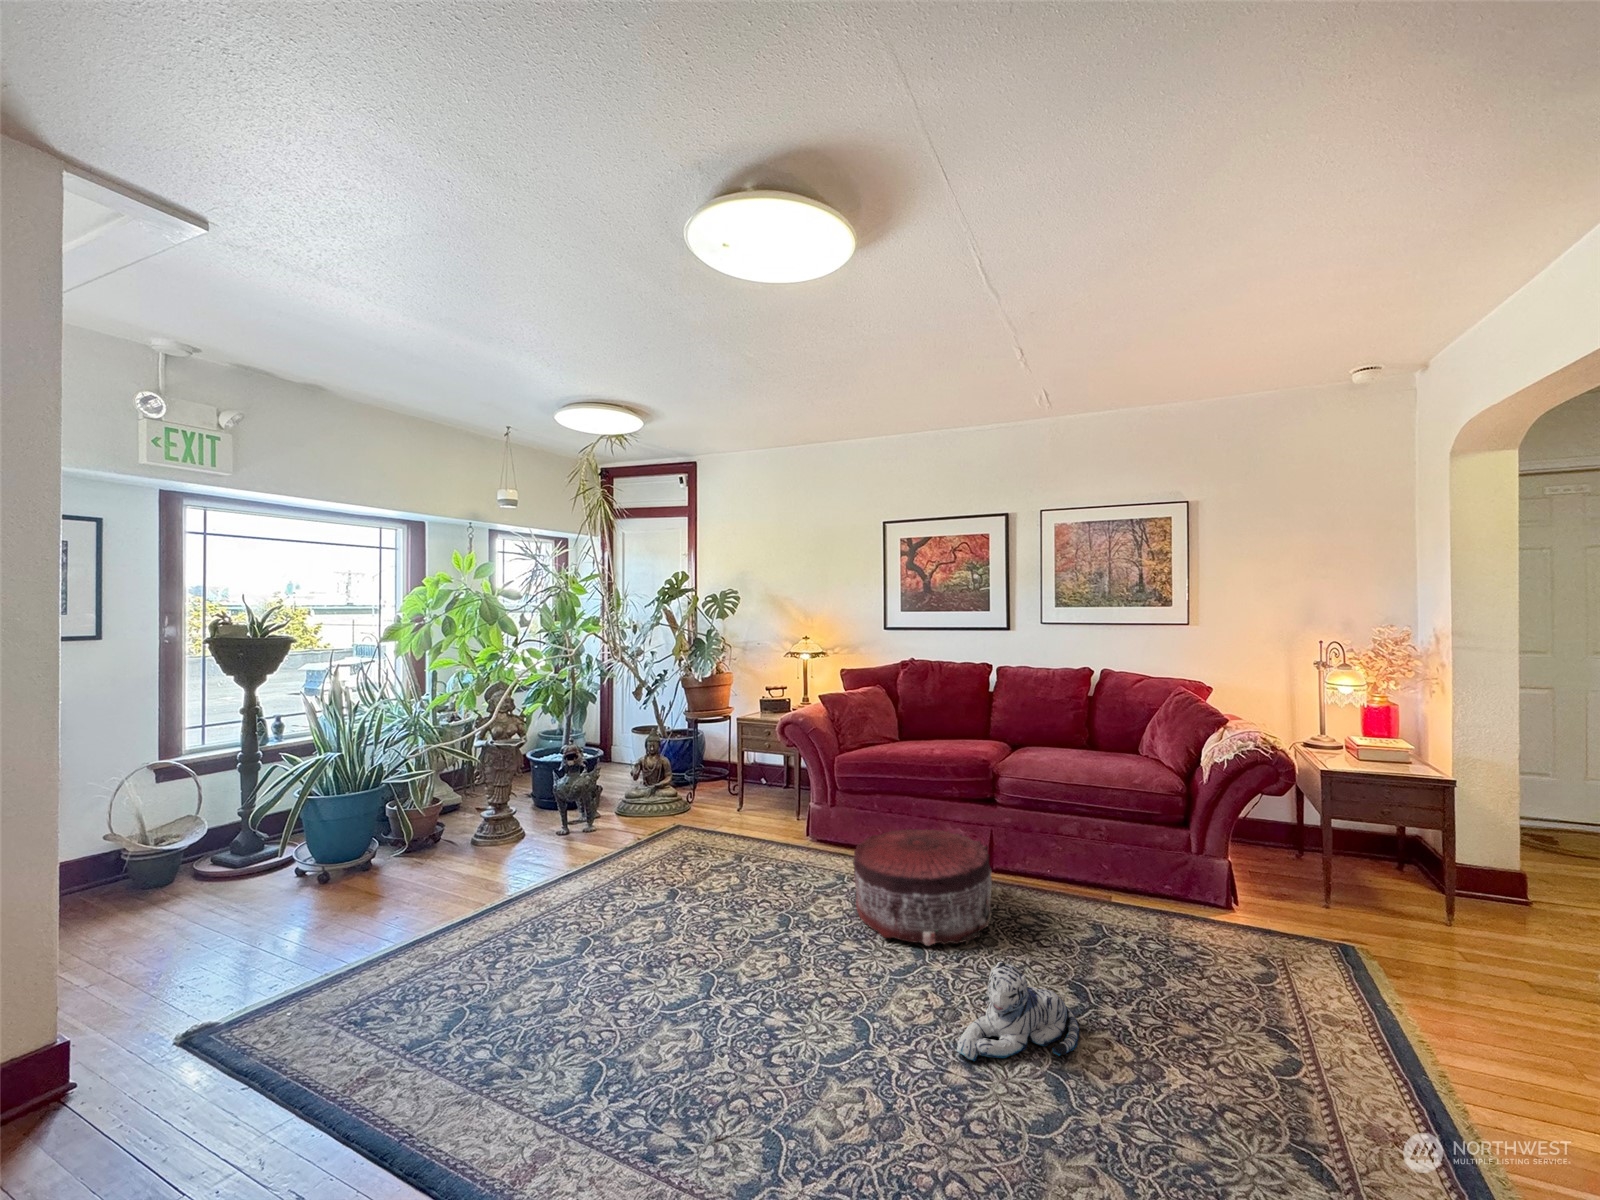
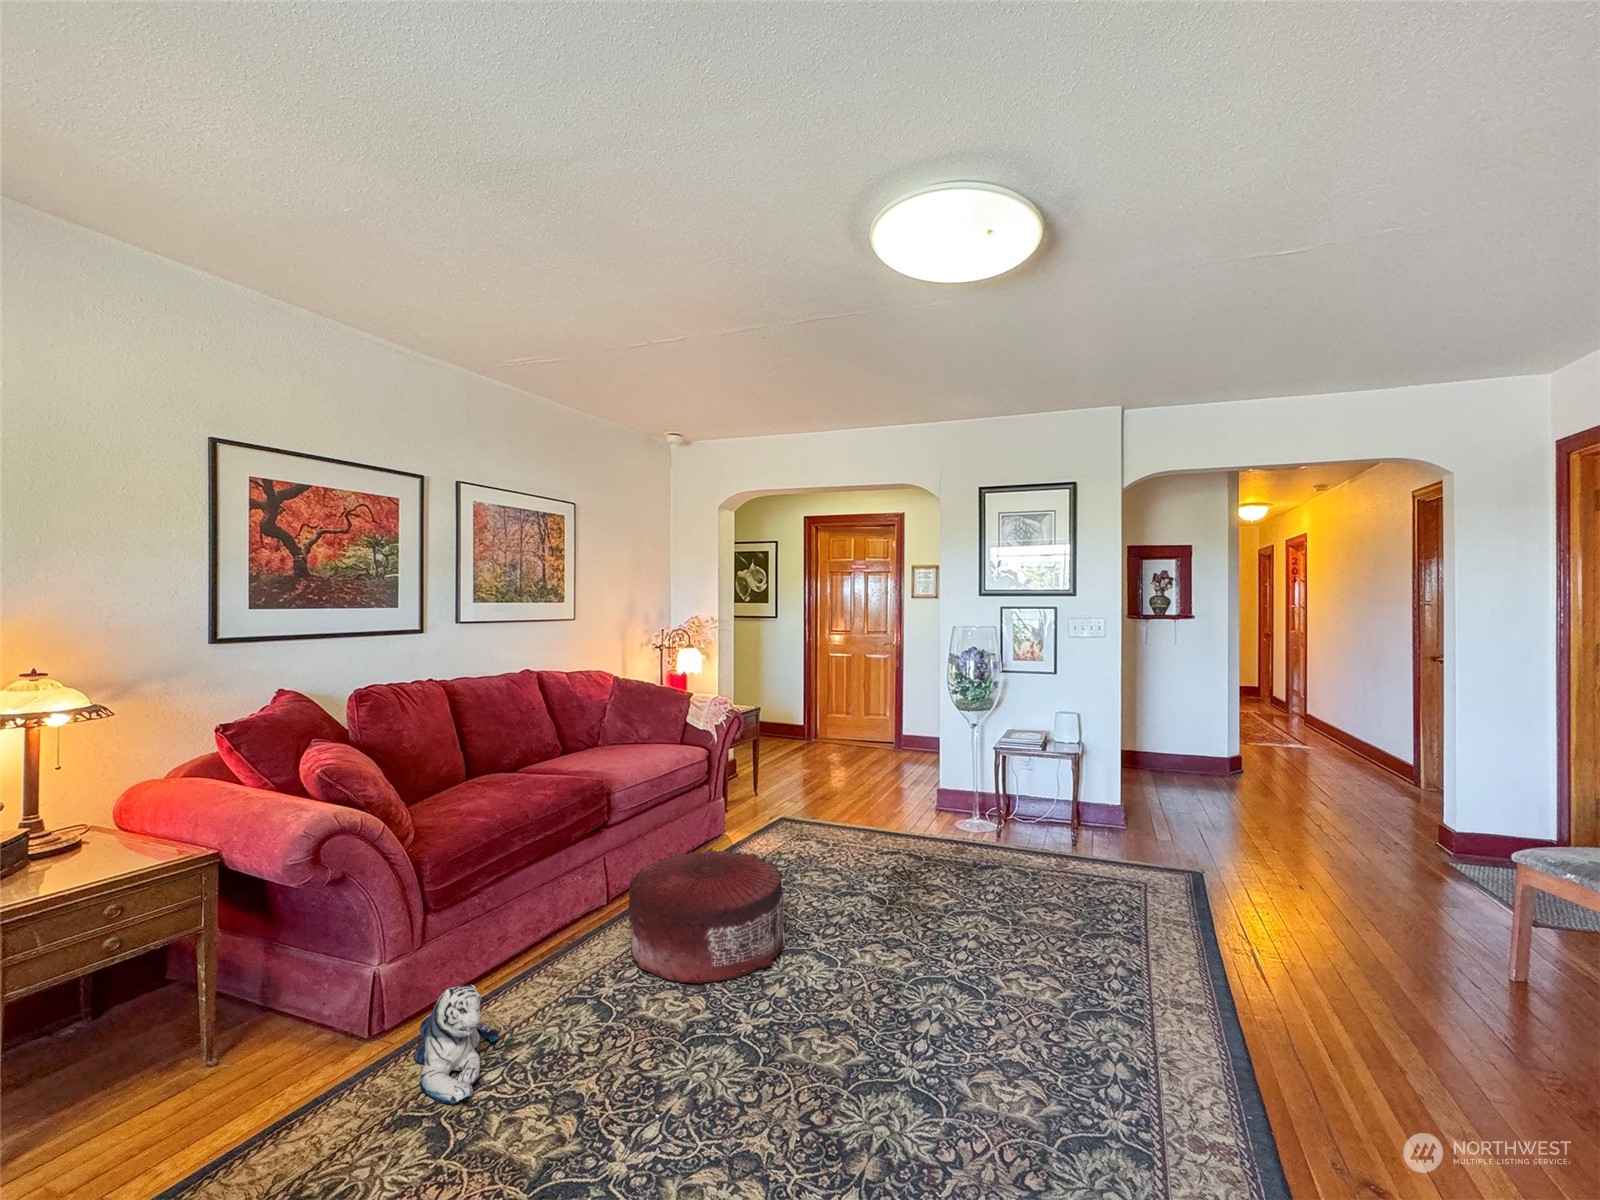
plush toy: present [957,962,1080,1061] -> present [413,985,499,1105]

